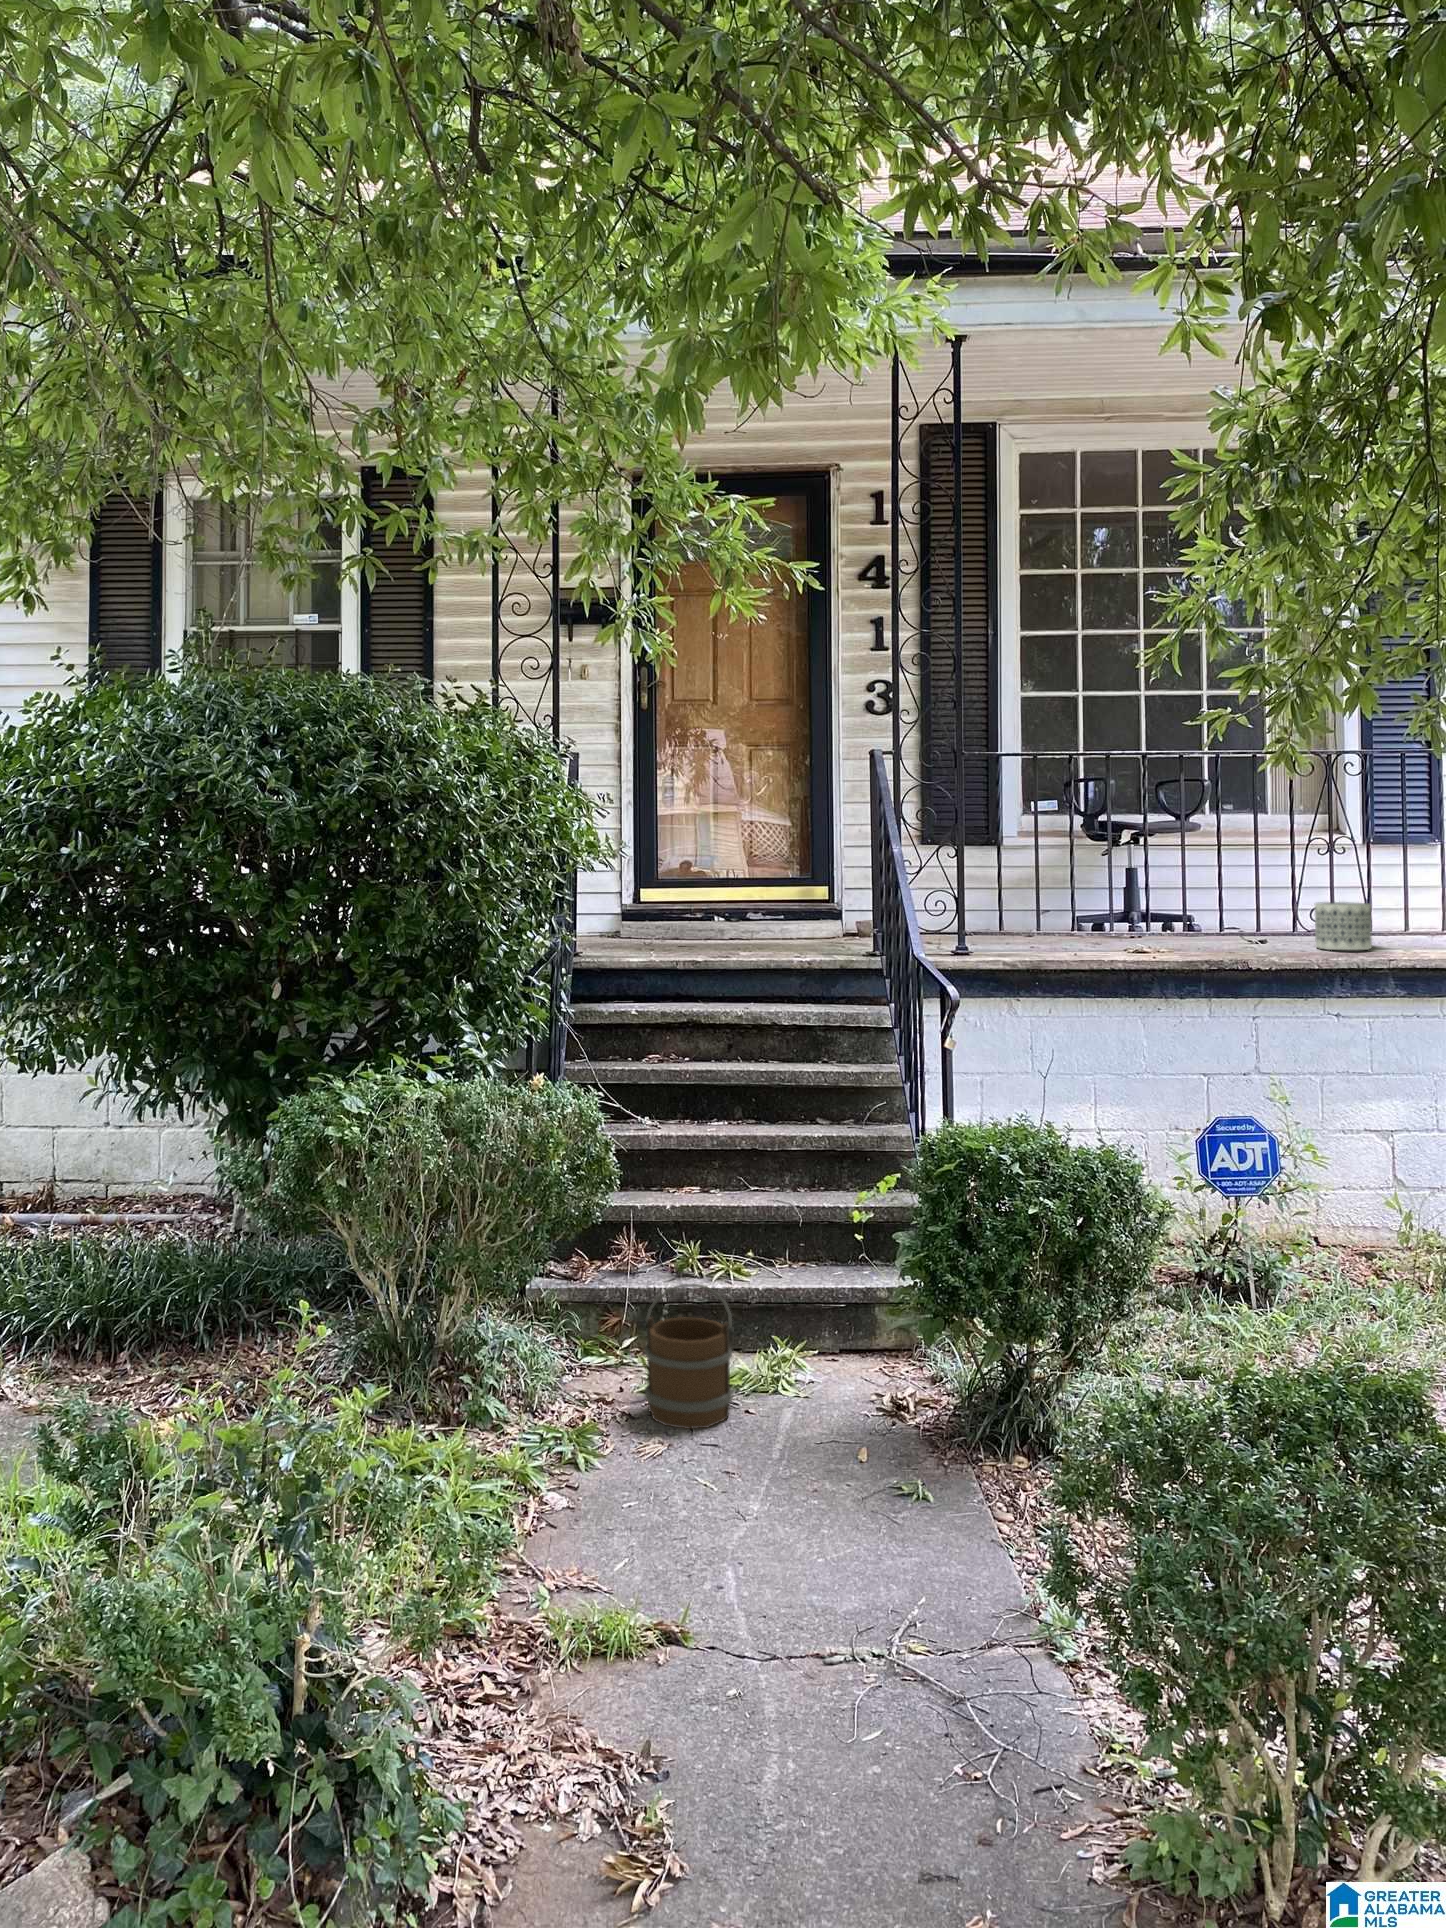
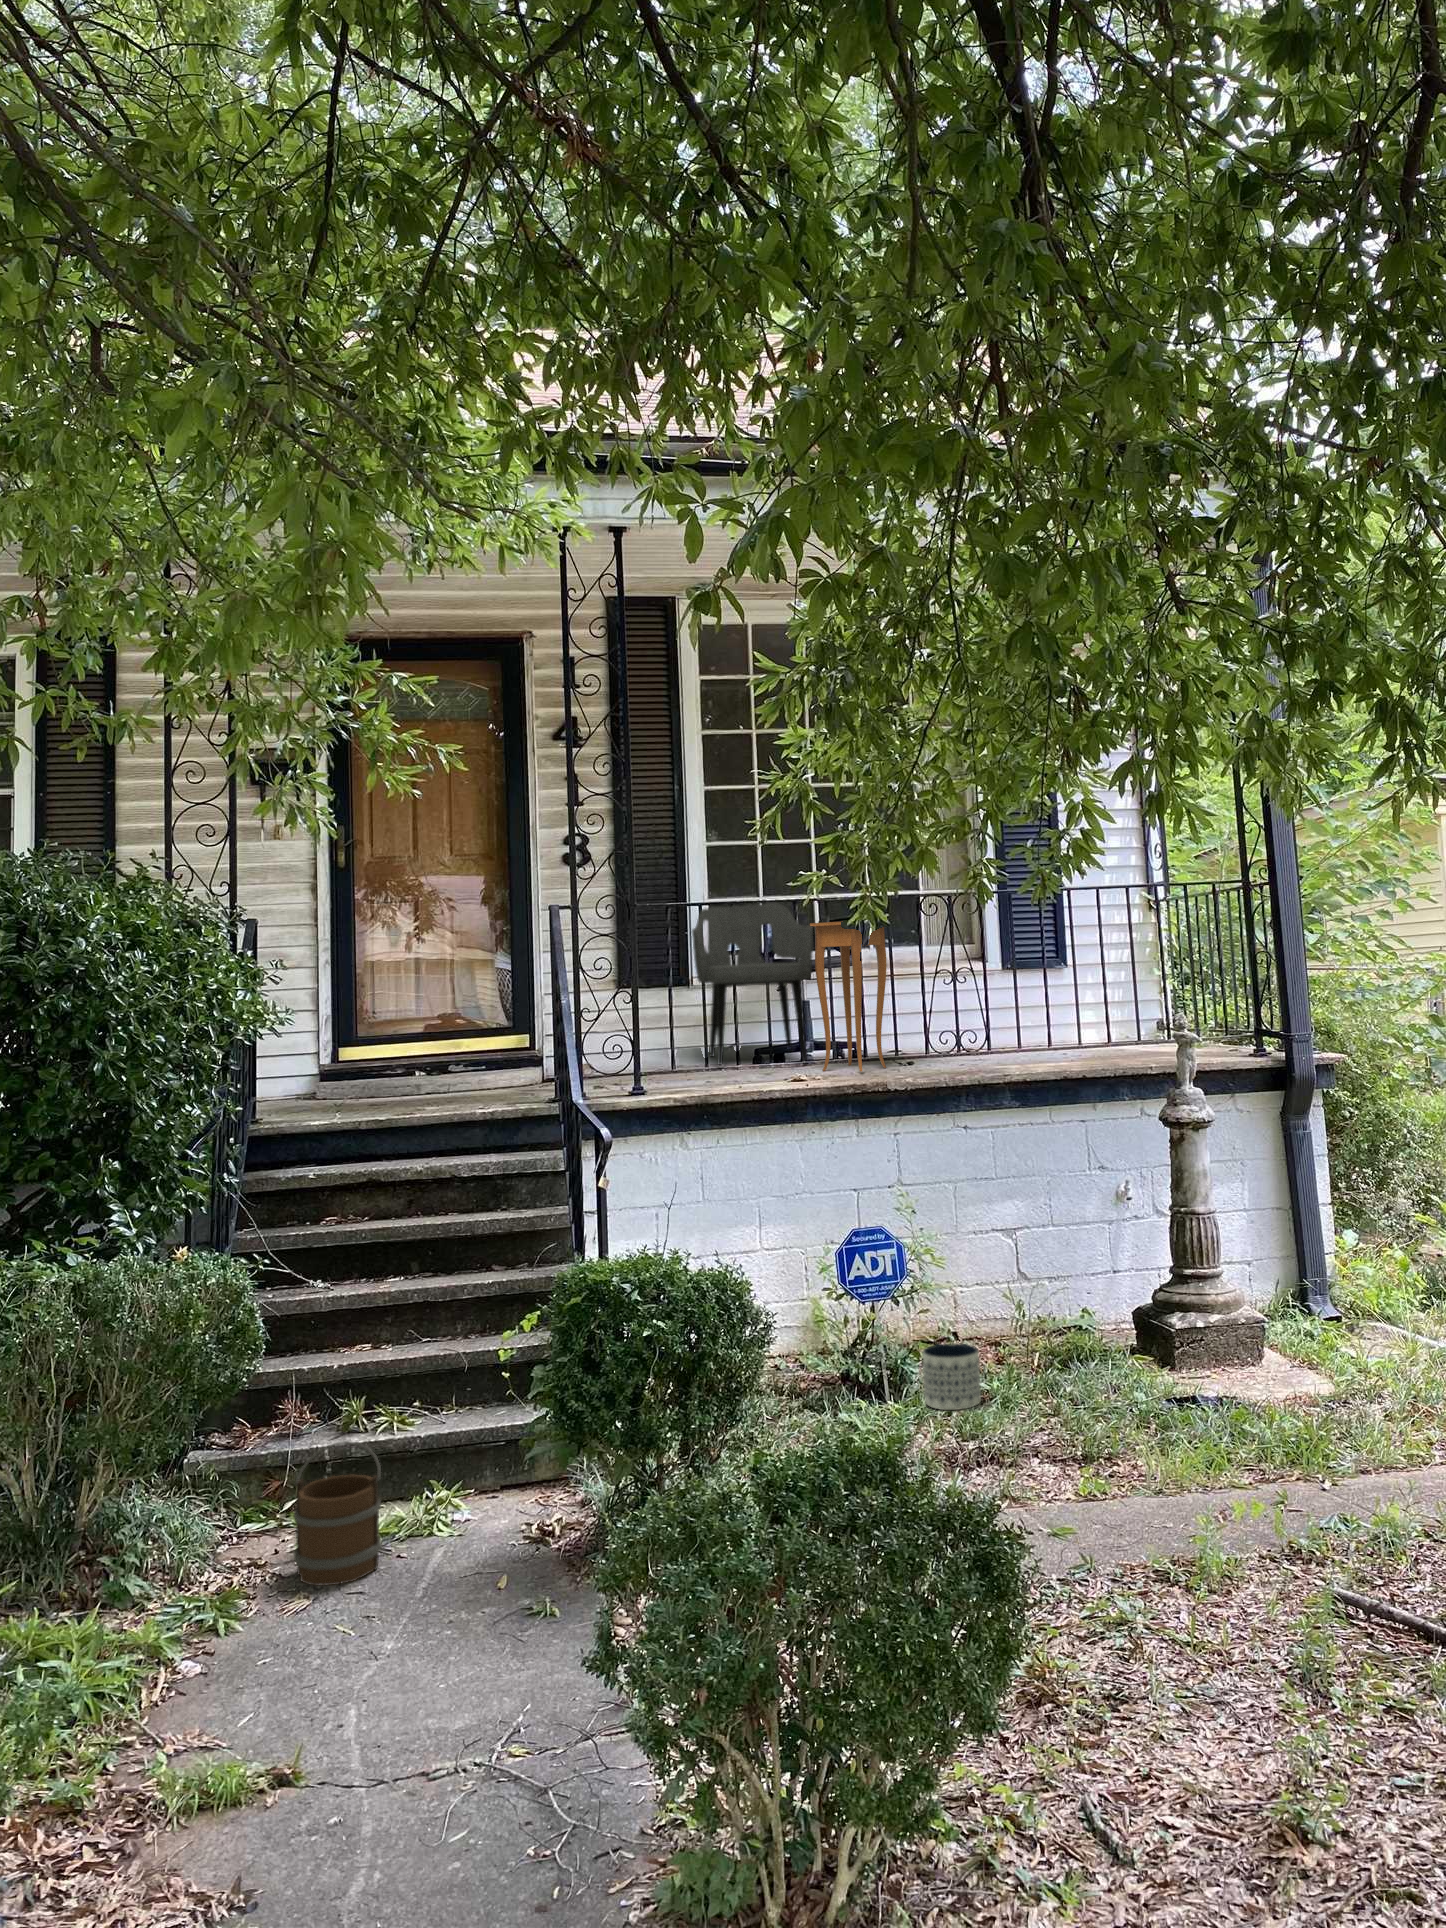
armchair: none [1011,761,1150,931] -> present [692,903,813,1065]
side table: none [1152,779,1245,946] -> present [810,922,886,1071]
planter: present [1315,902,1372,950] -> present [923,1344,981,1410]

